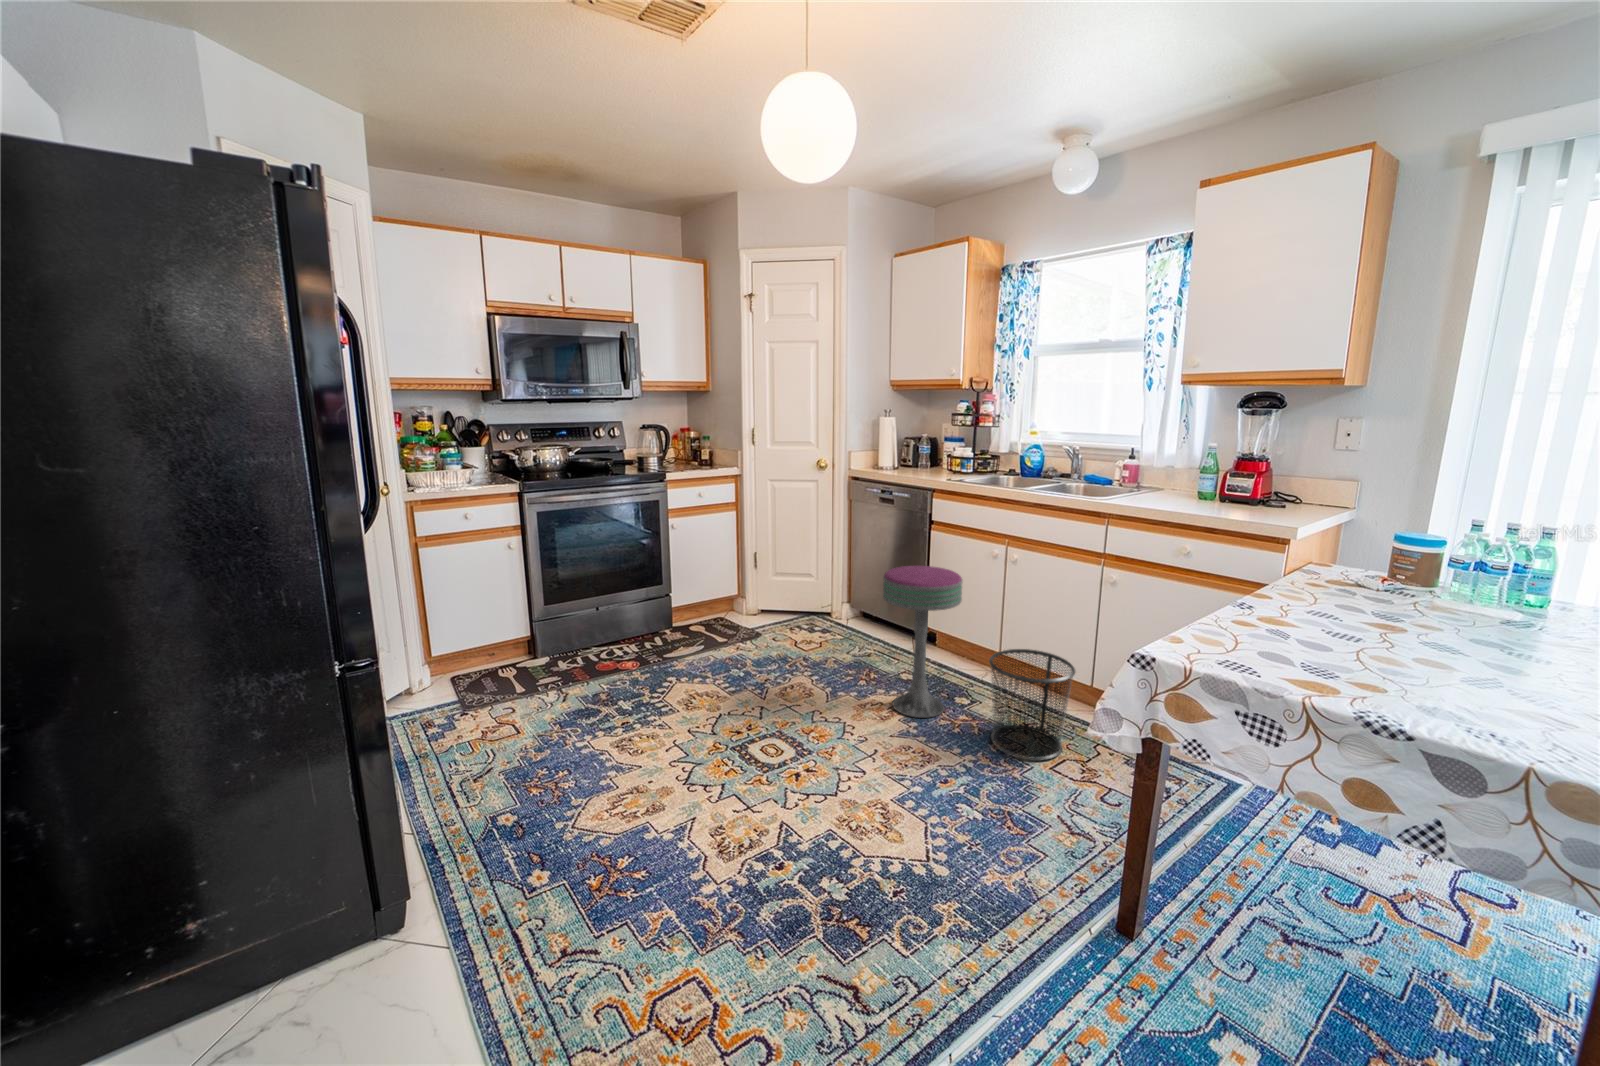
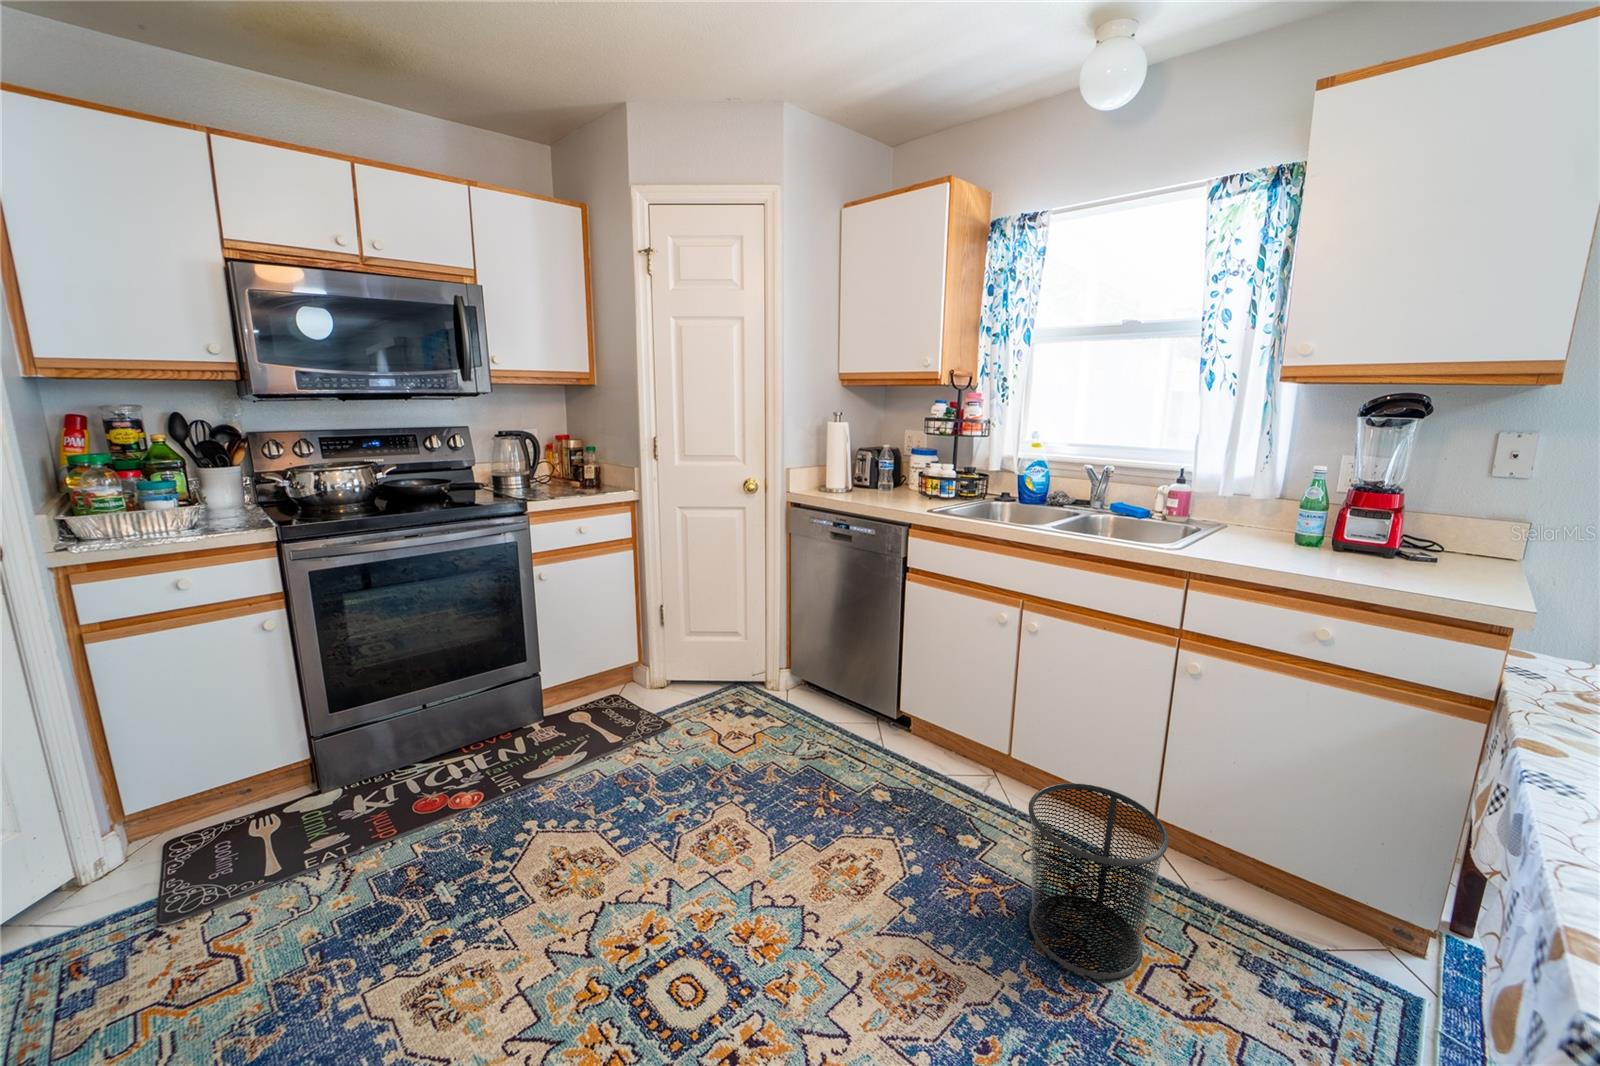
bar stool: present [883,566,962,718] -> none [856,649,978,887]

